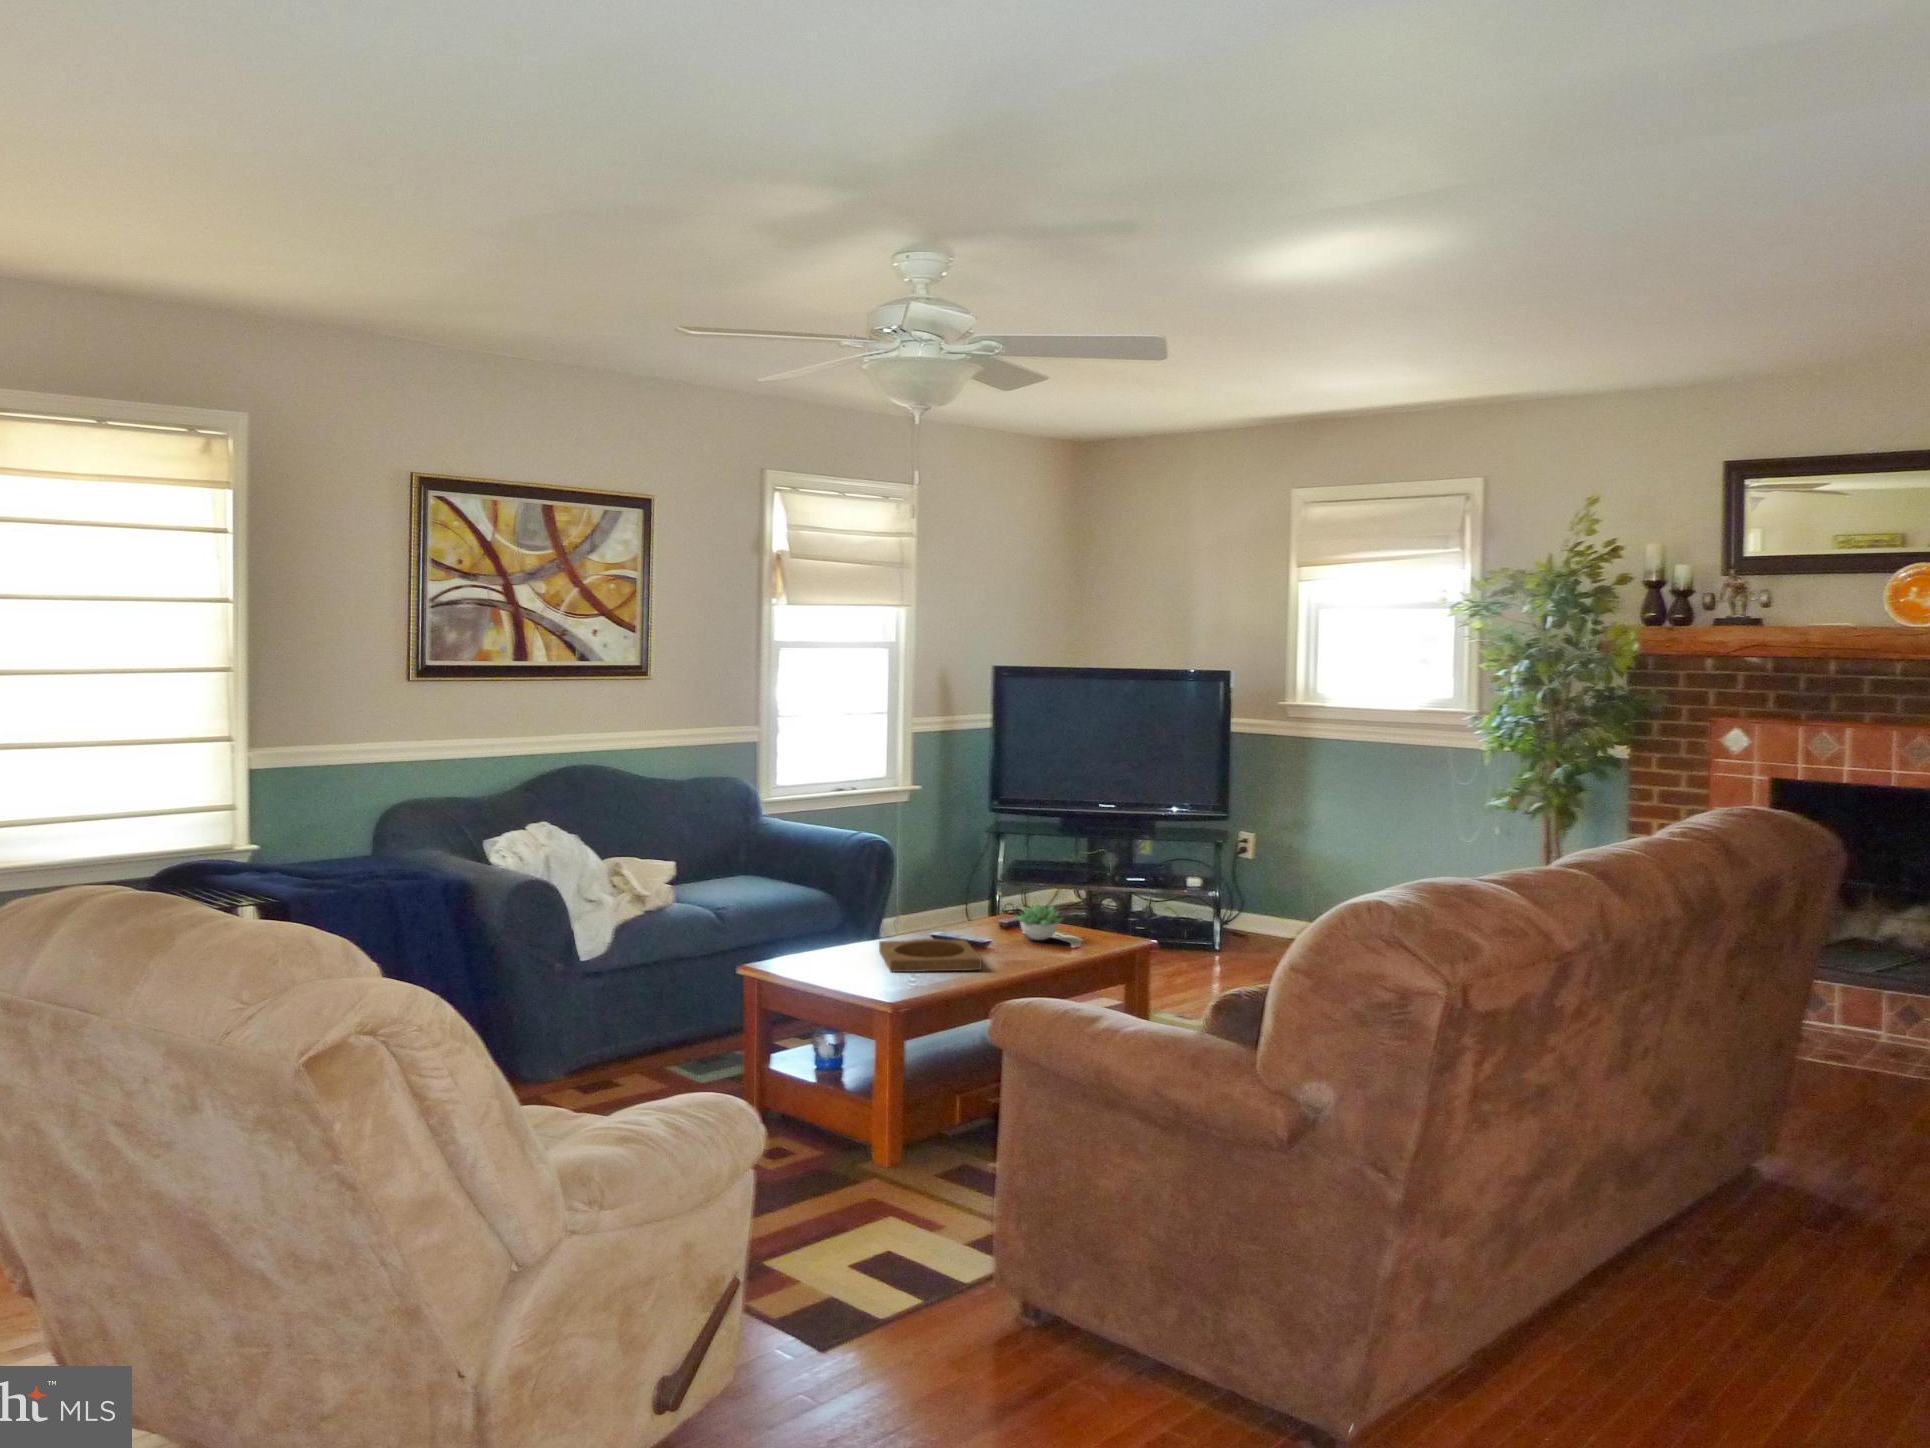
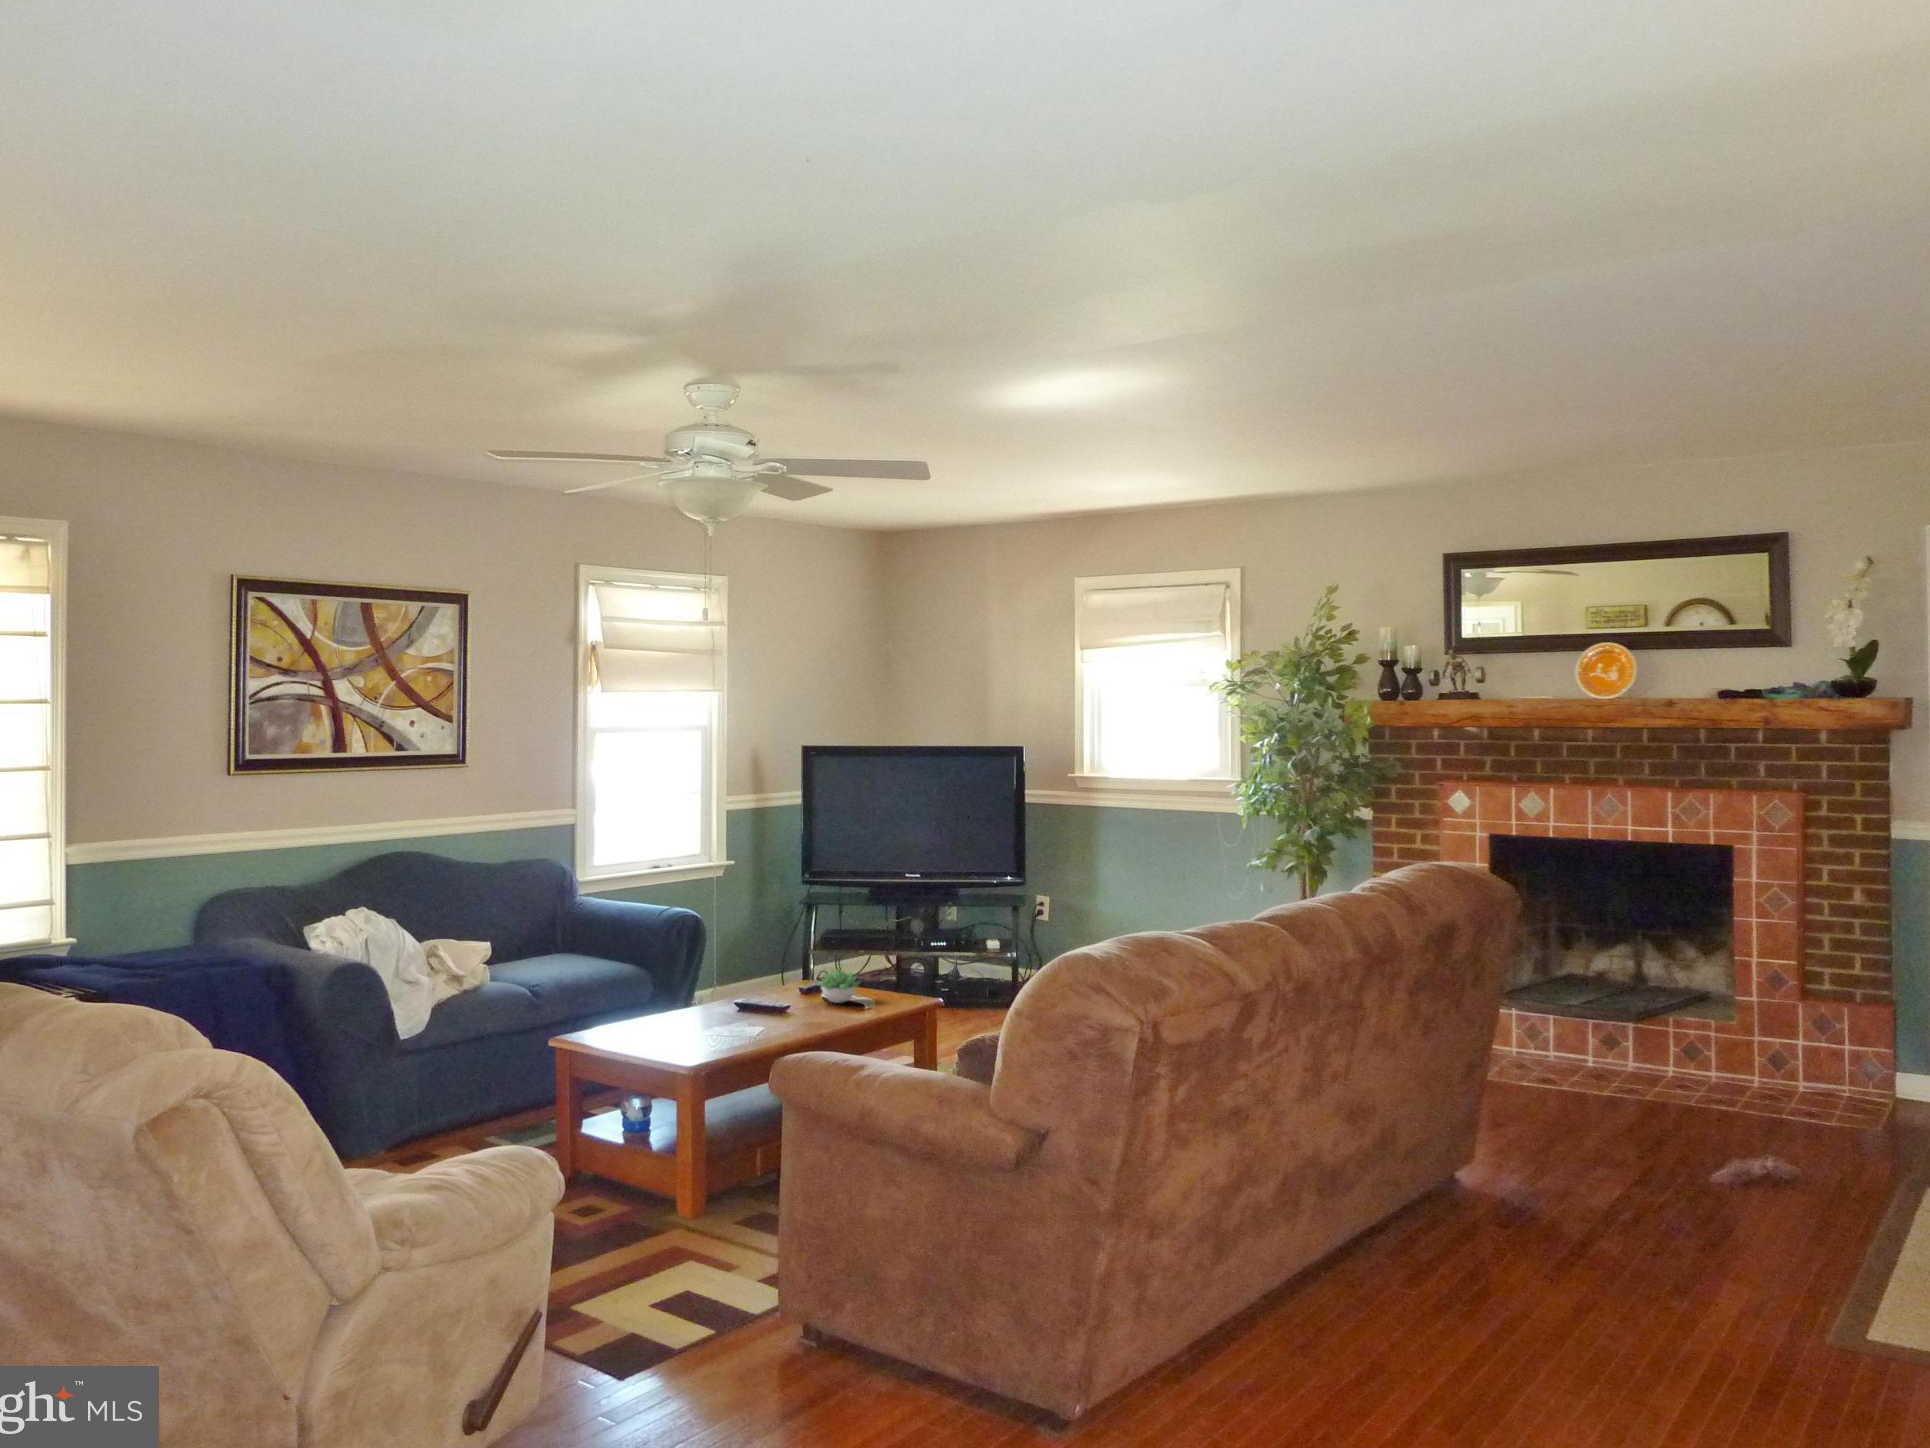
tray: present [879,938,982,972] -> none [688,1005,782,1038]

